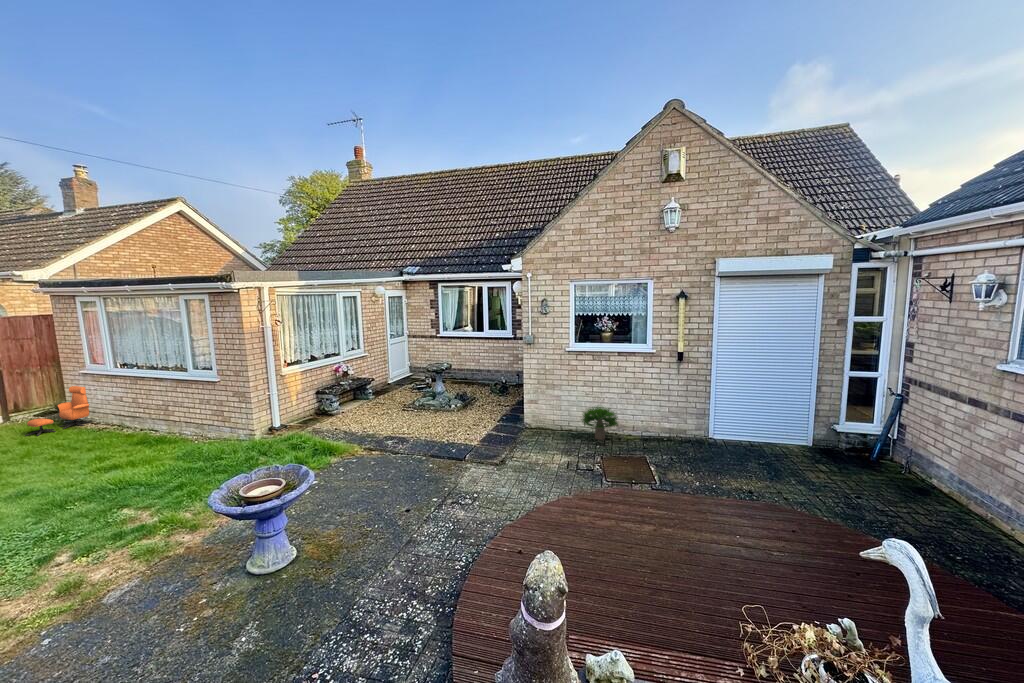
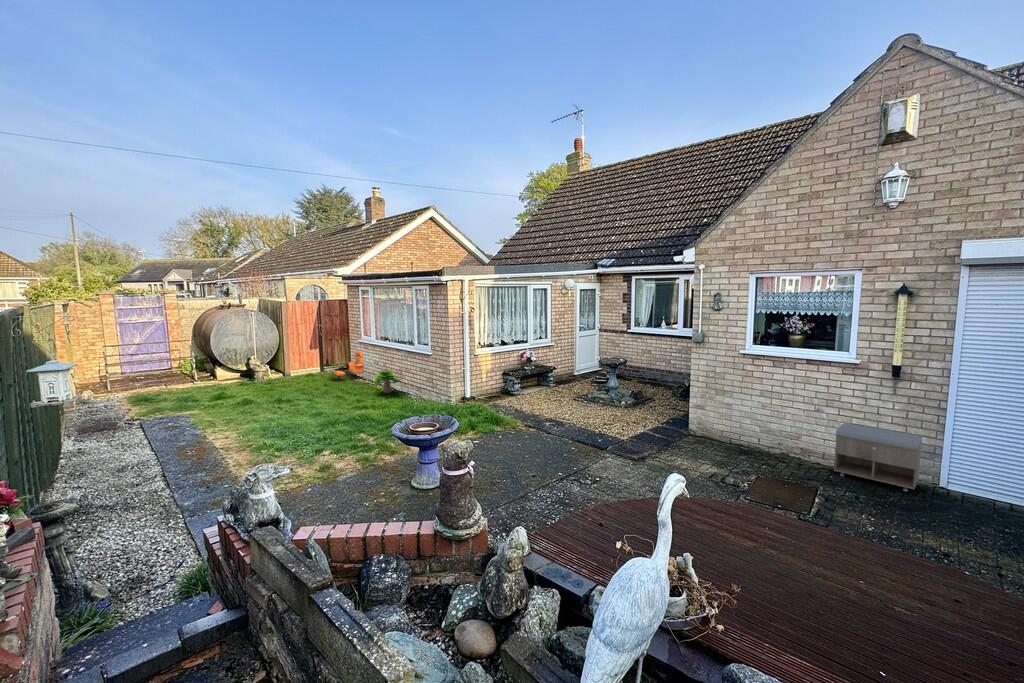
storage bench: none [647,401,703,446] -> present [834,423,922,491]
potted plant: present [582,407,618,440] -> present [374,370,400,393]

